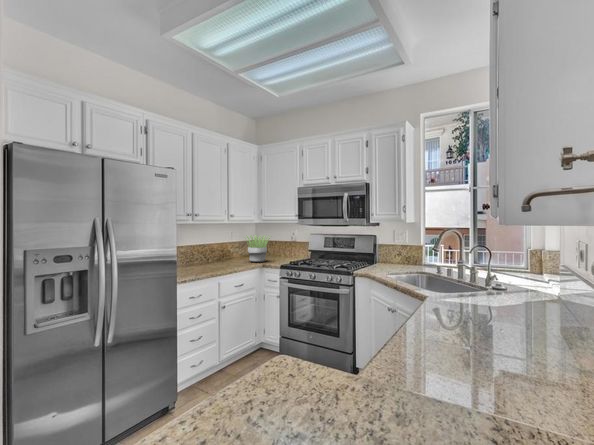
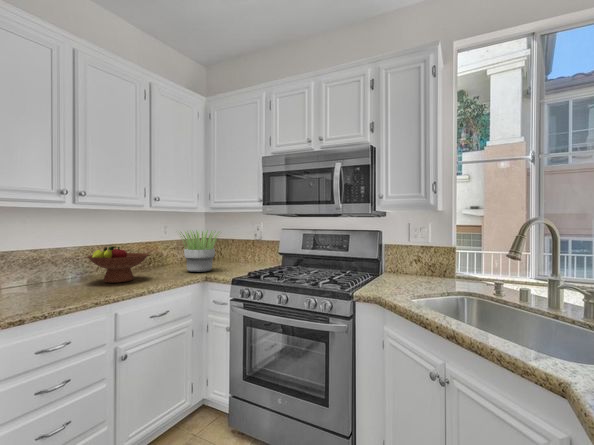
fruit bowl: none [197,245,230,267] -> present [87,246,149,283]

